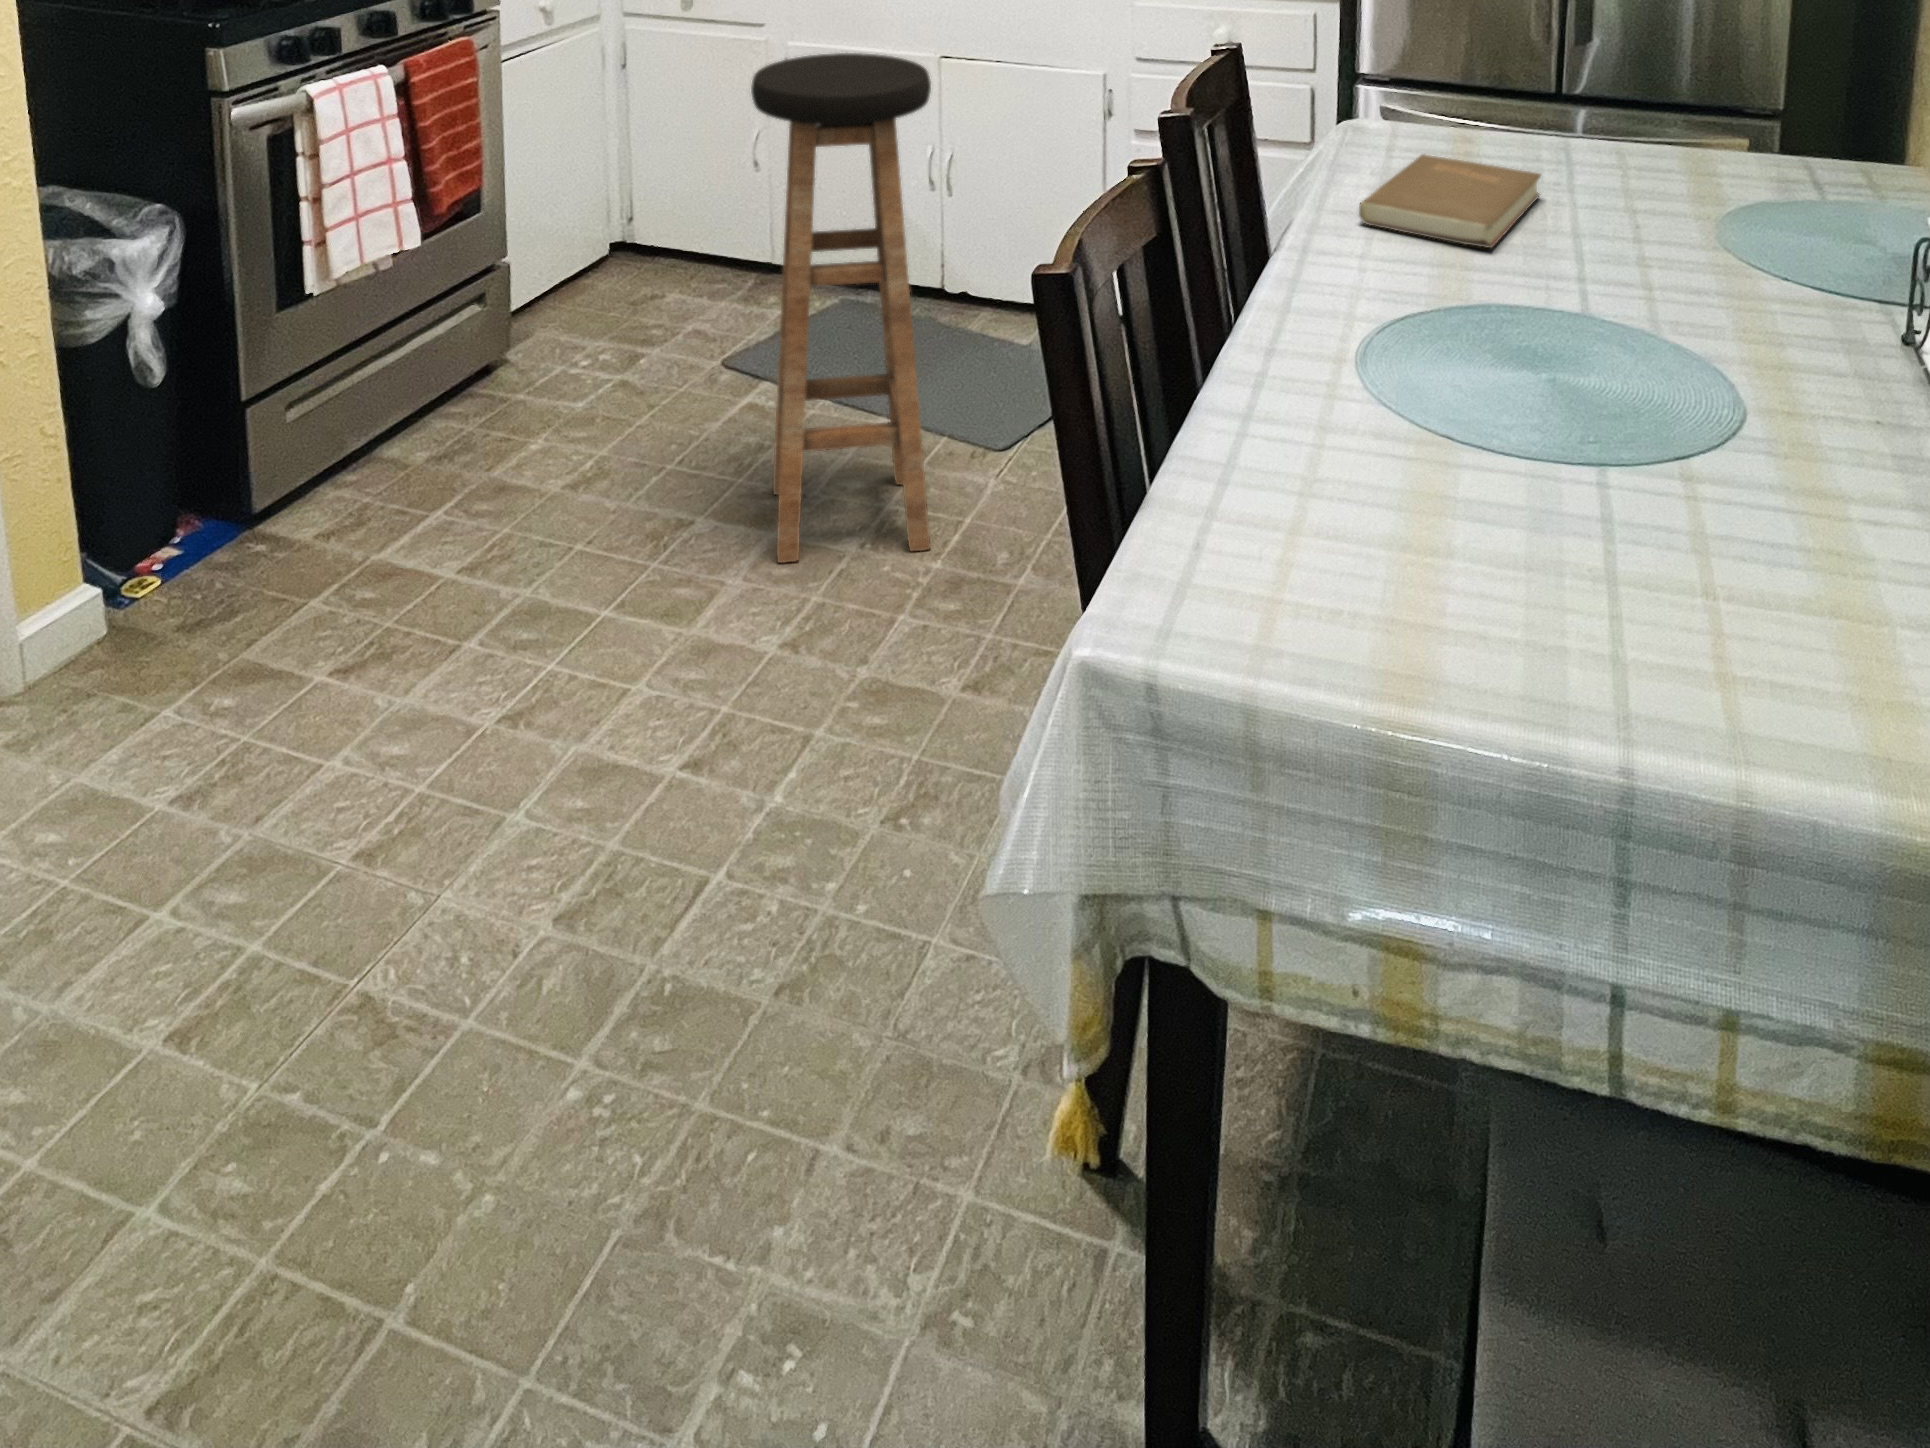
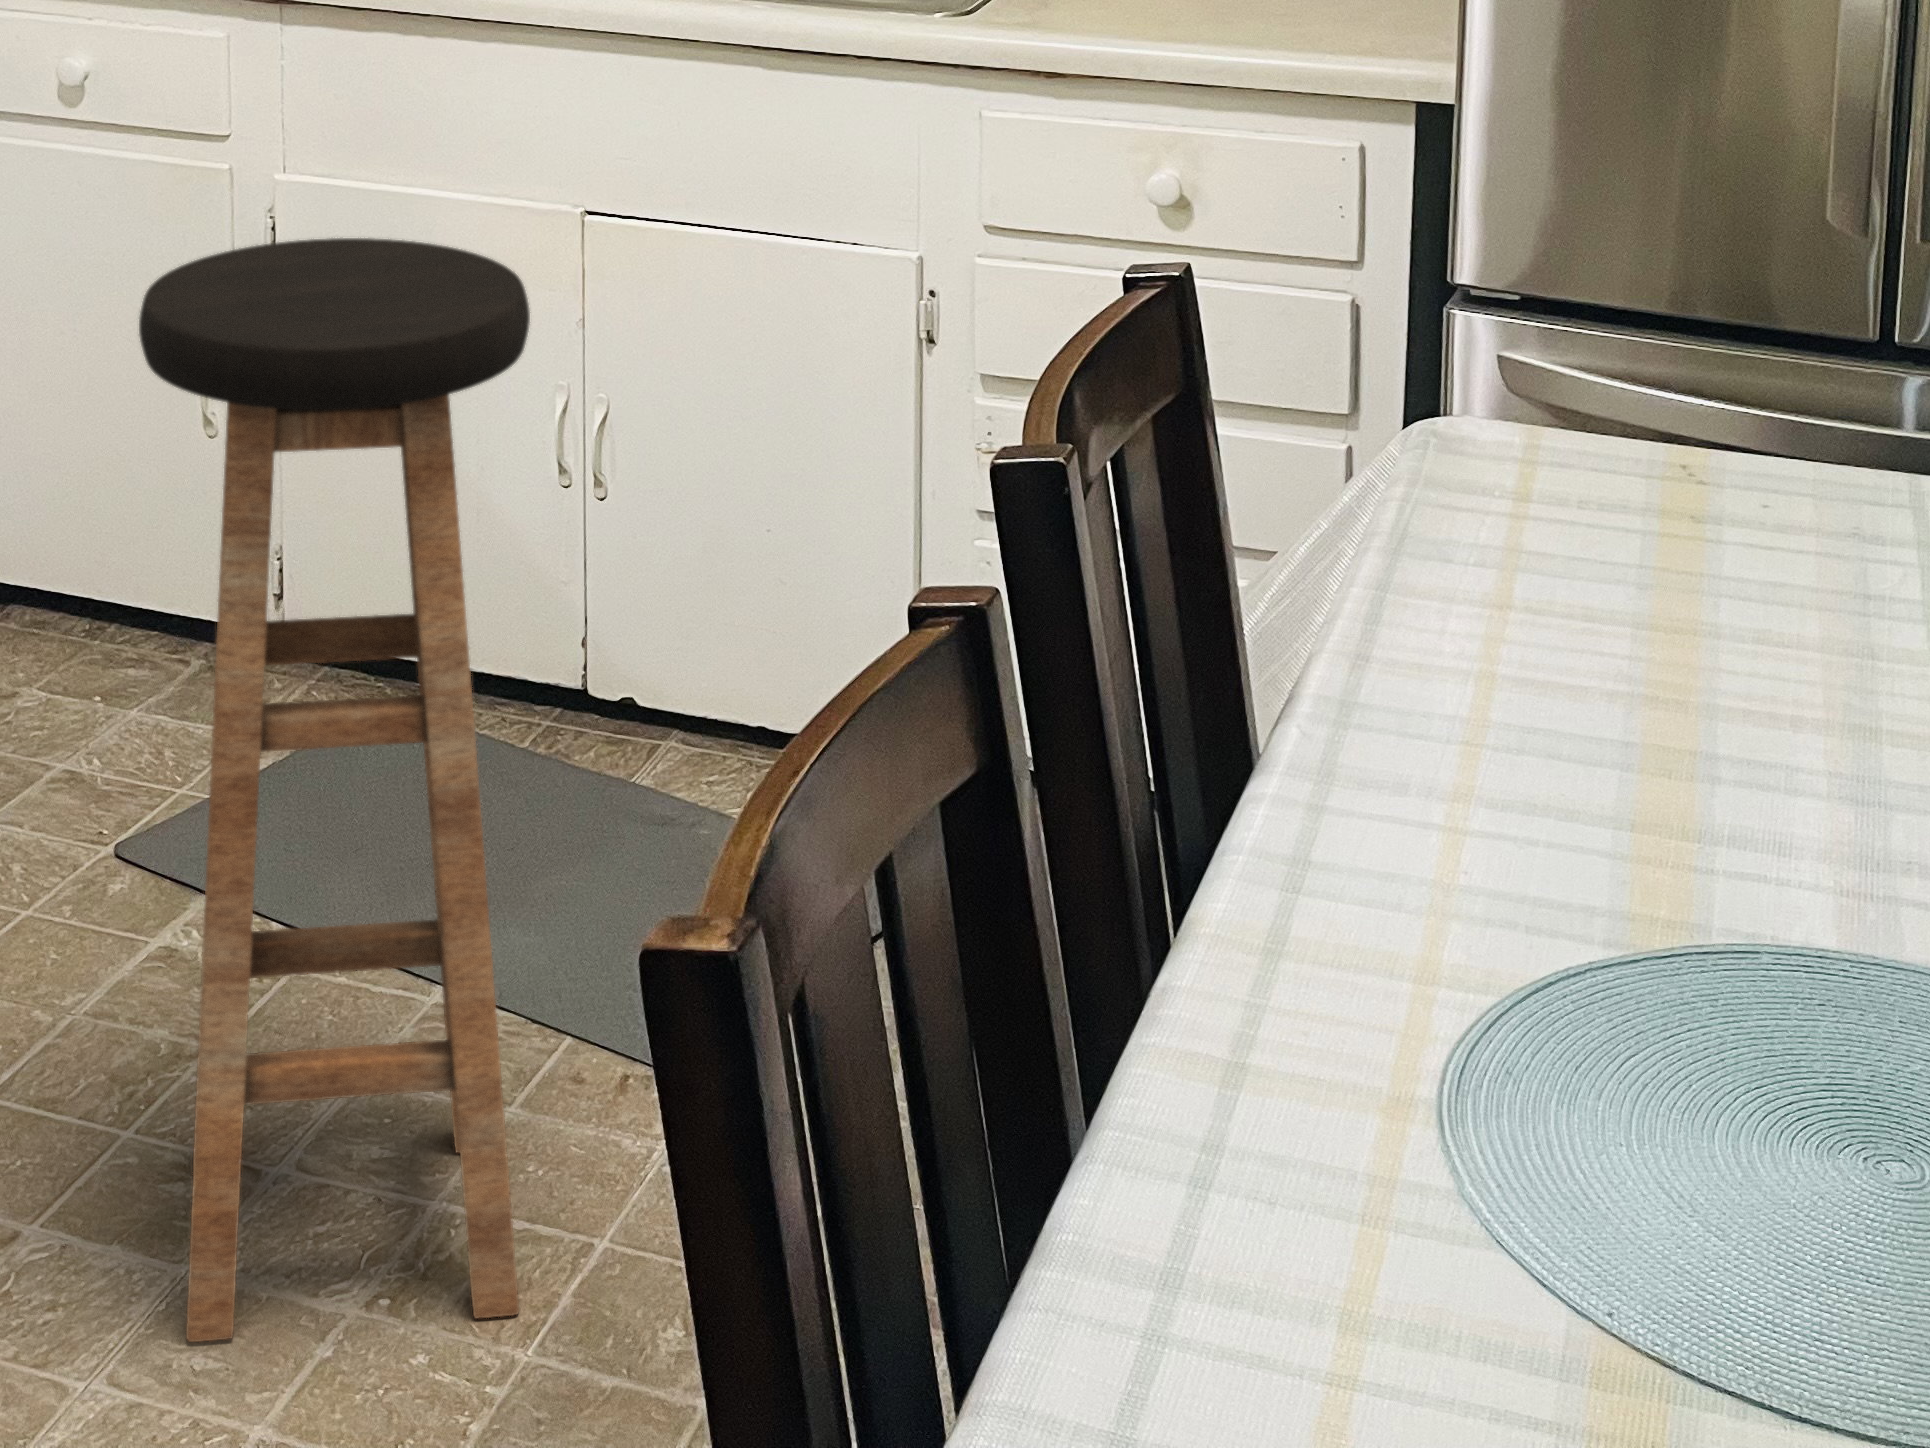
book: present [1358,154,1541,248] -> none [1464,525,1884,785]

